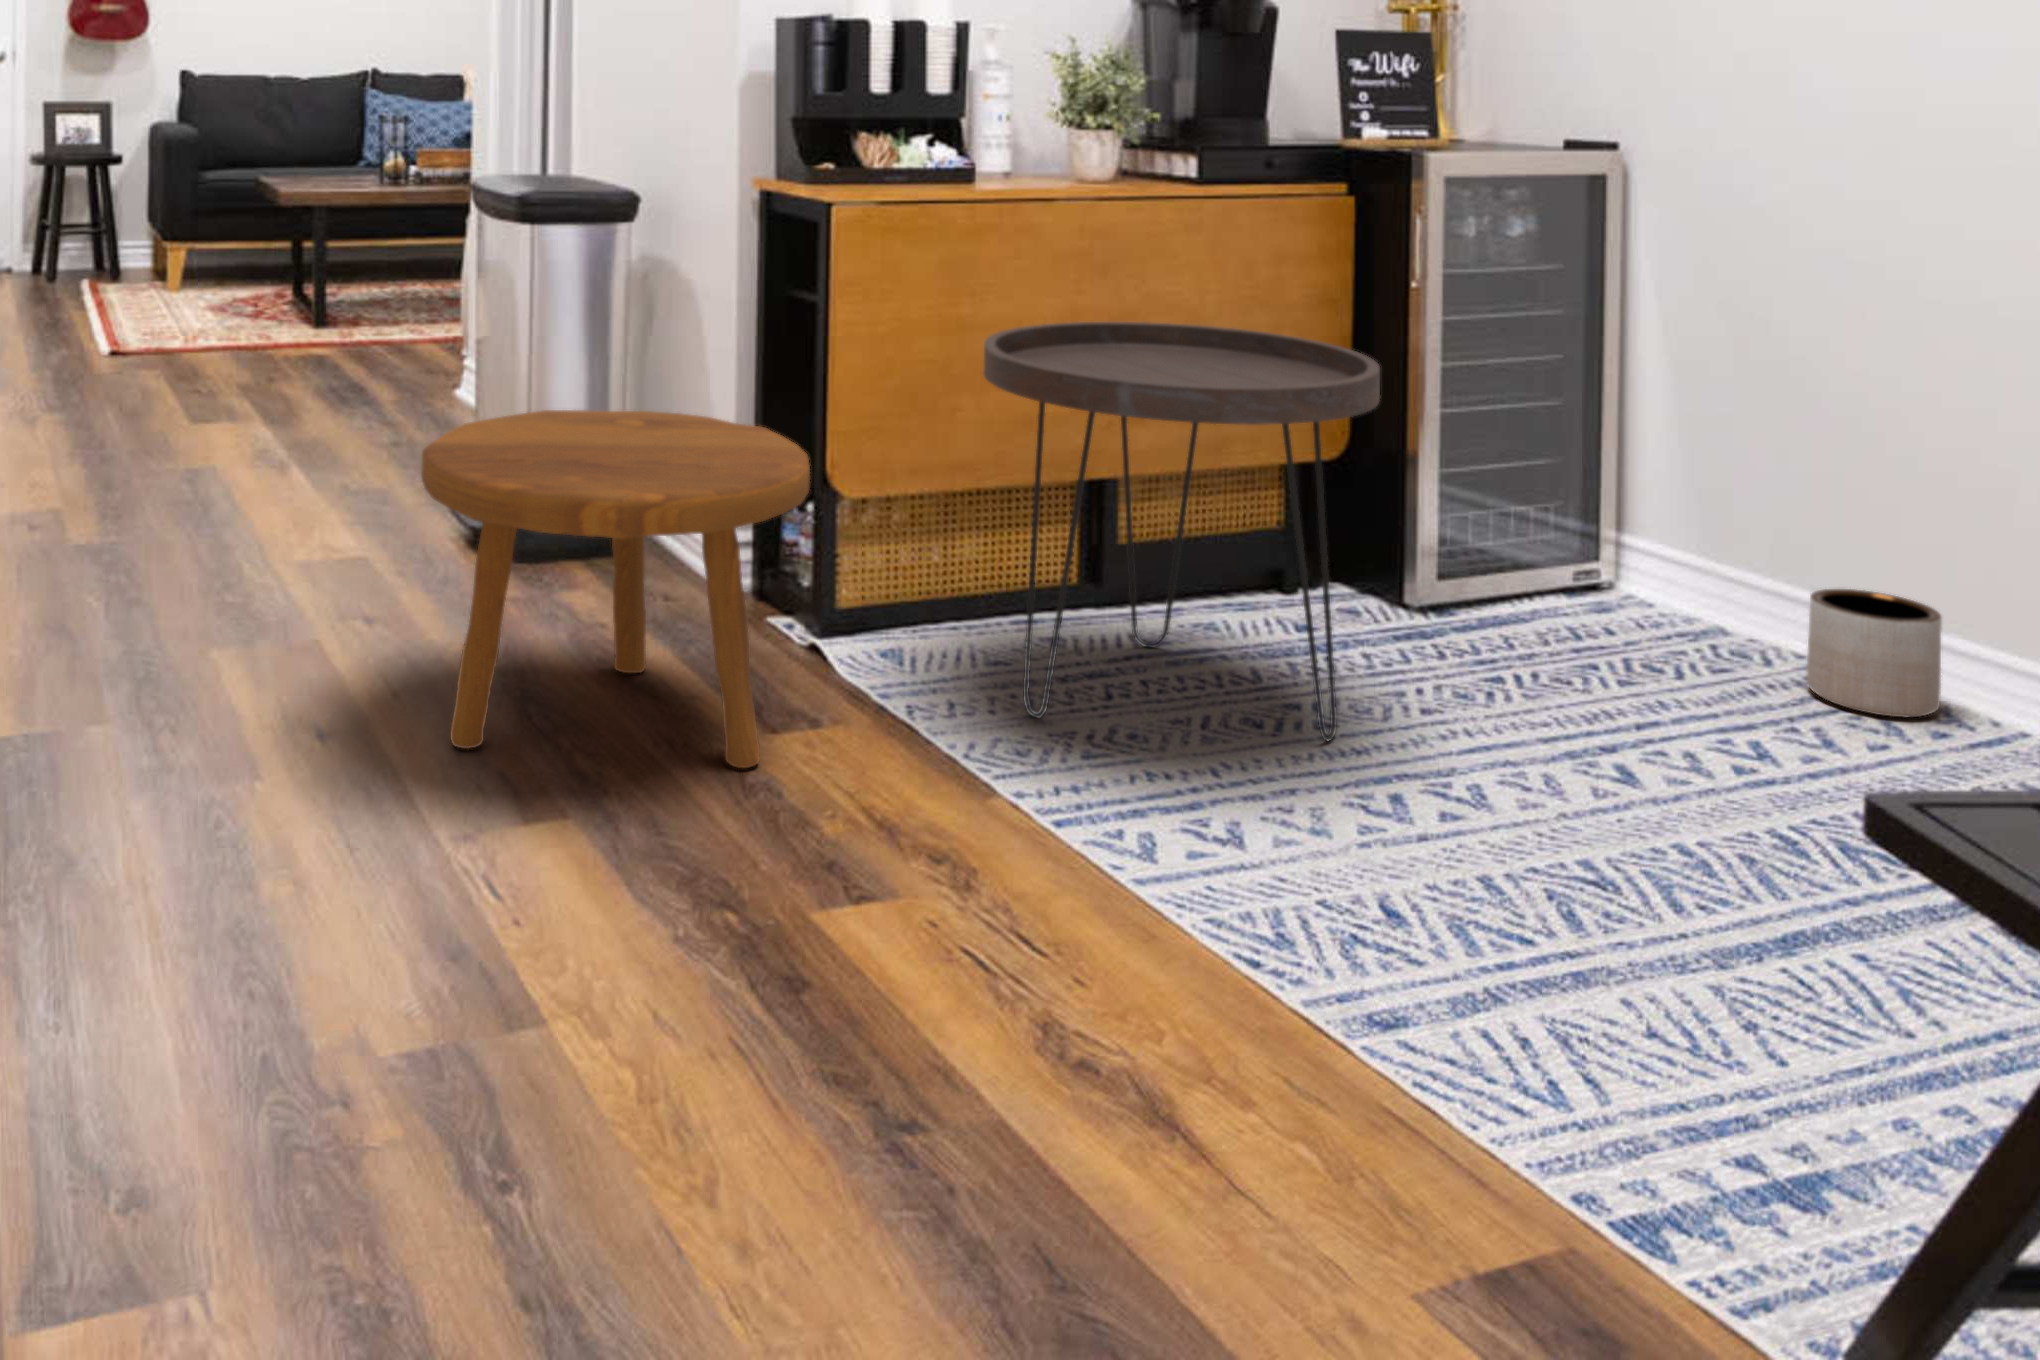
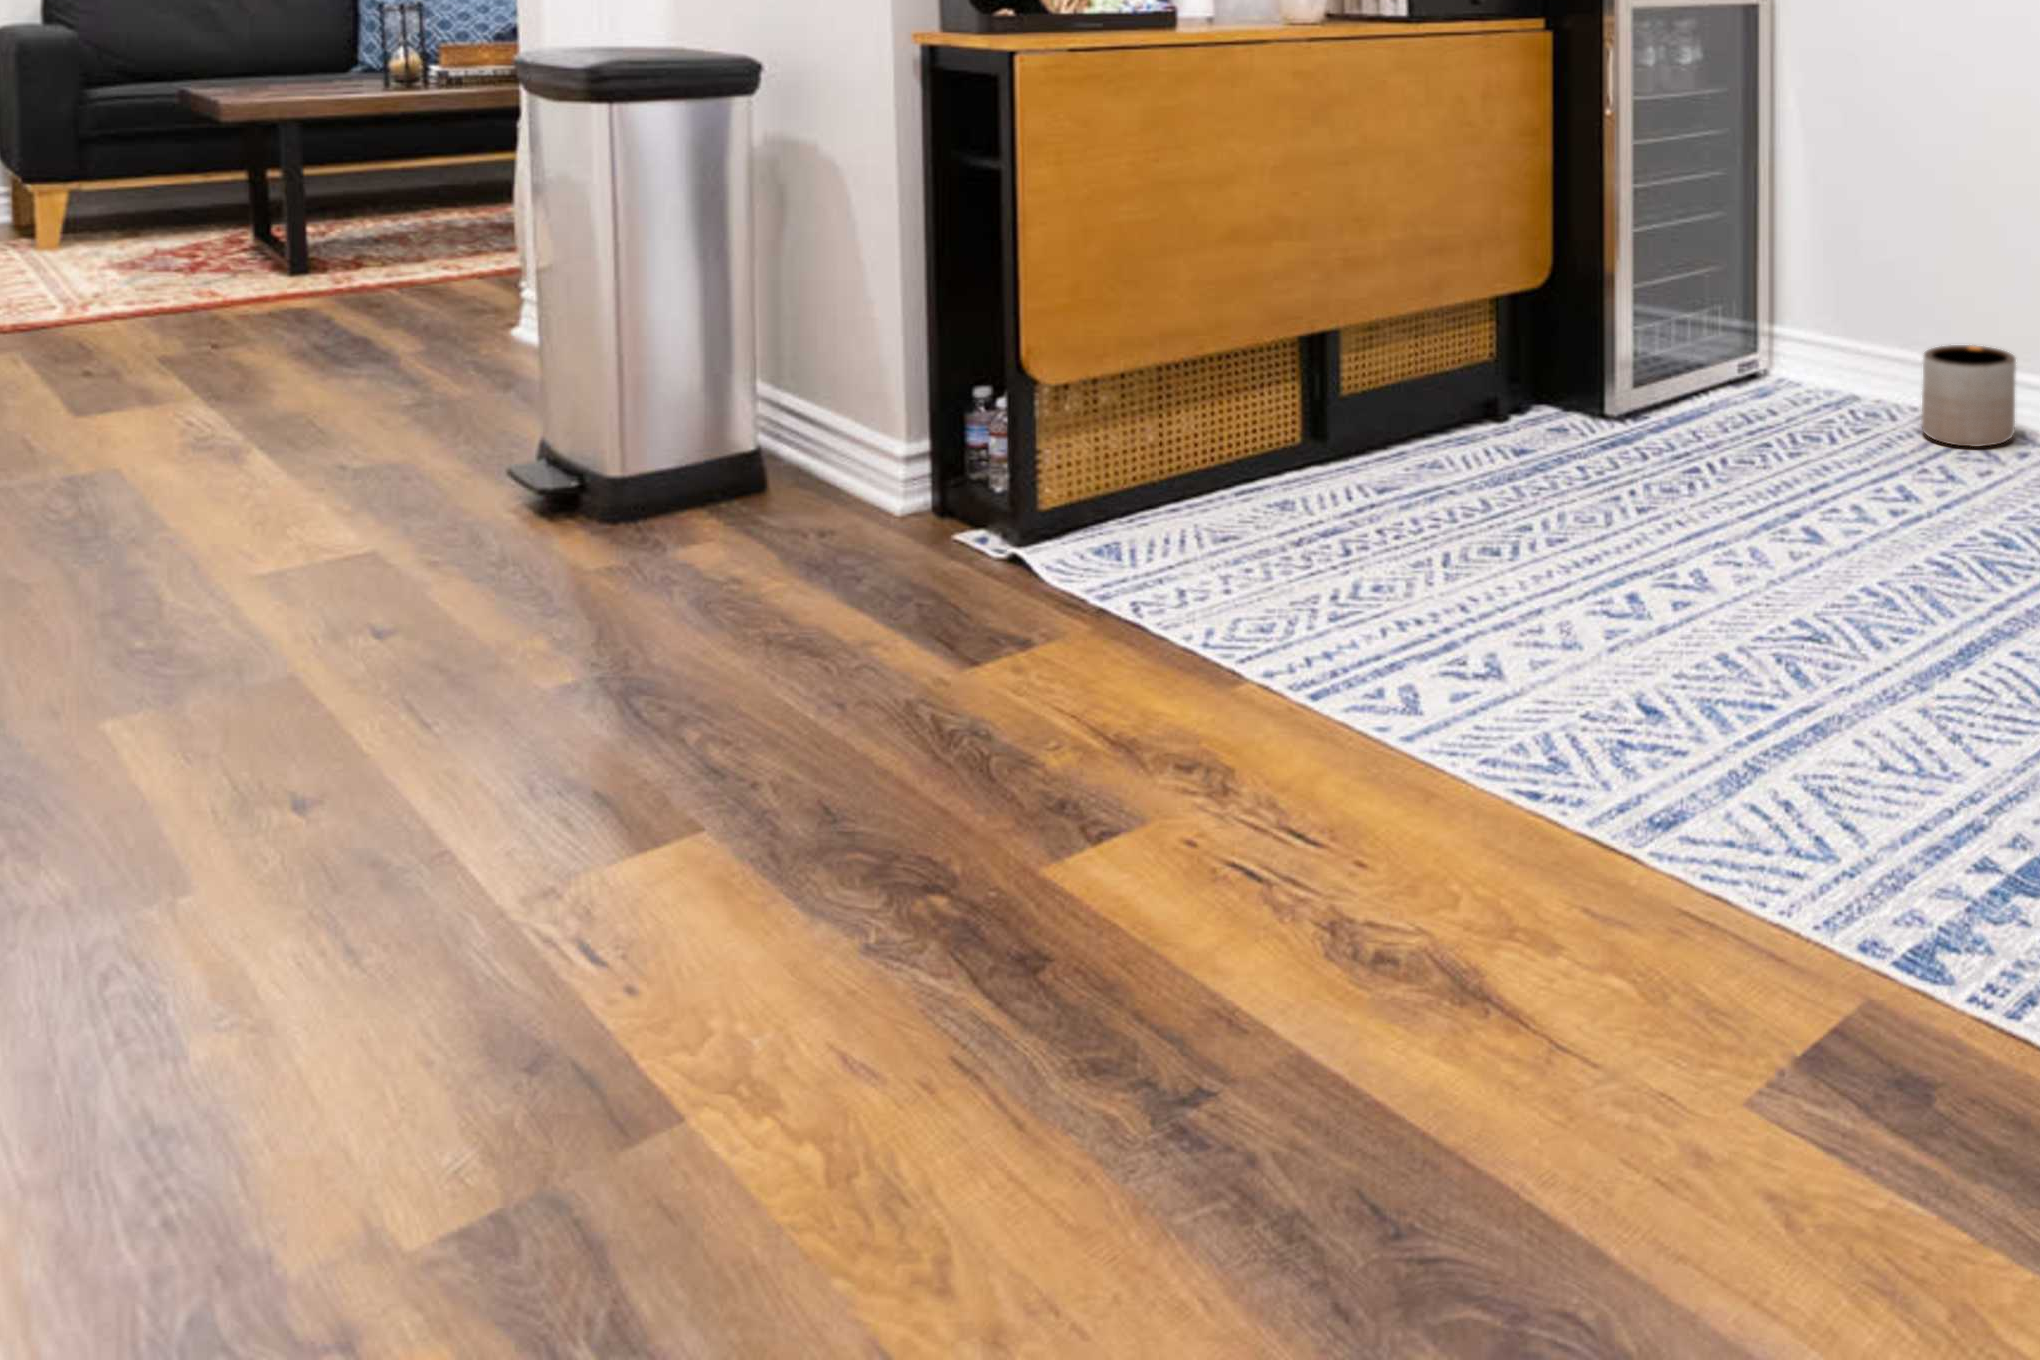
side table: present [983,322,1380,741] -> none [1201,162,1598,587]
footstool: present [421,410,810,768] -> none [444,307,1006,773]

